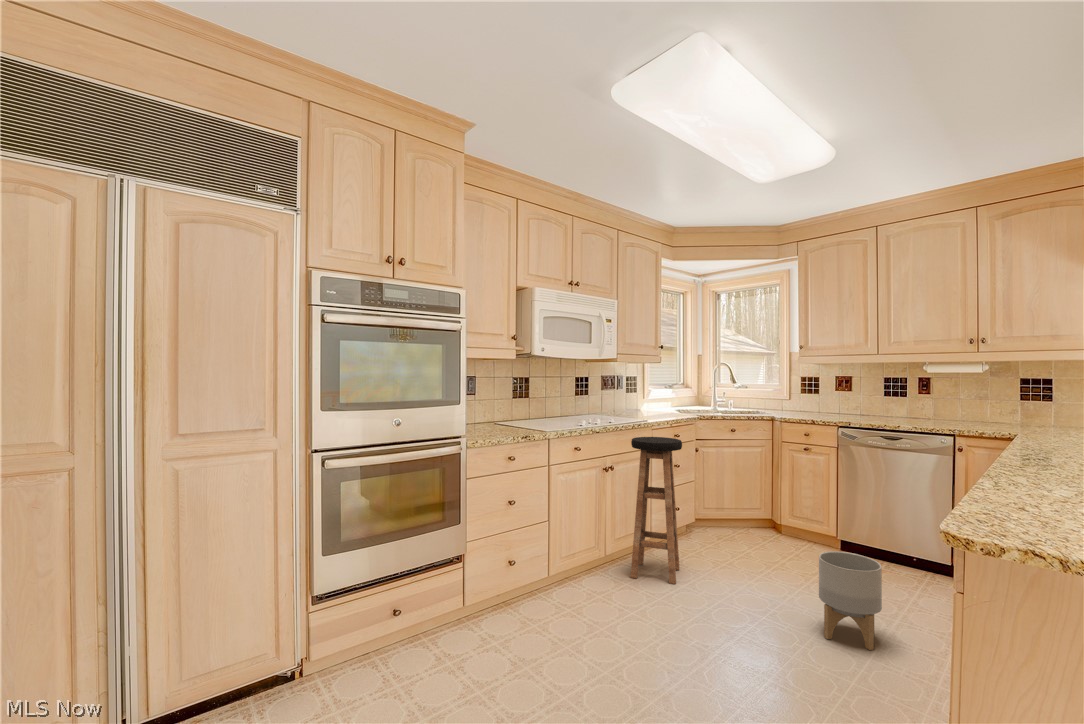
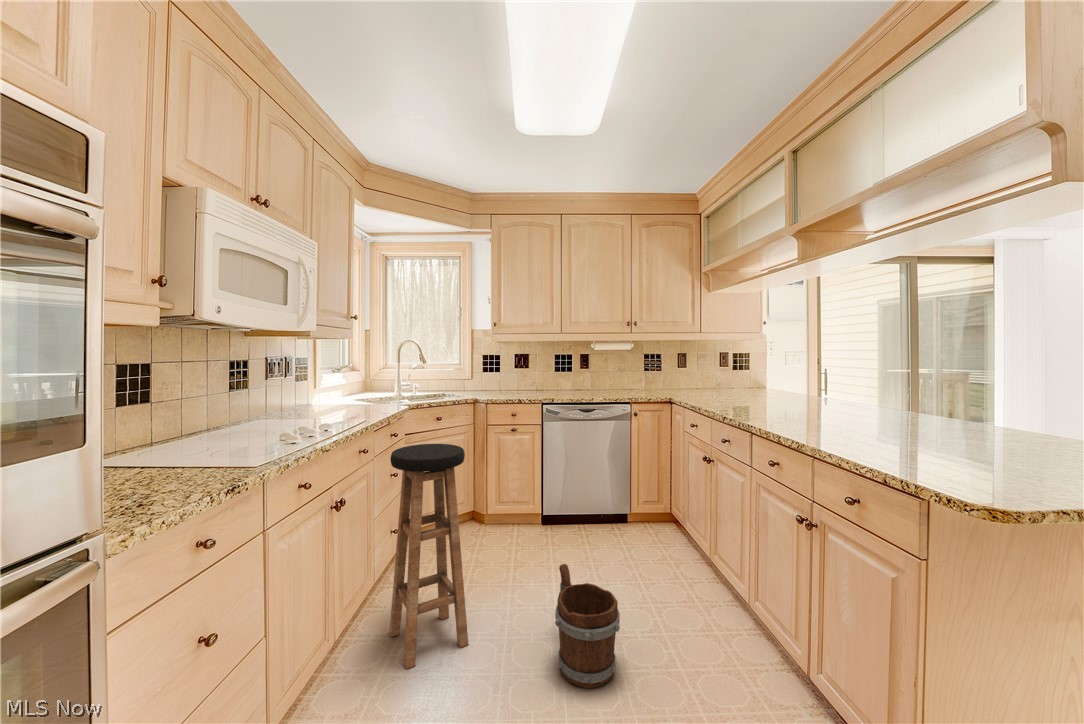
bucket: none [710,547,767,633] -> present [555,564,620,688]
planter: present [819,551,882,650] -> none [635,533,692,636]

